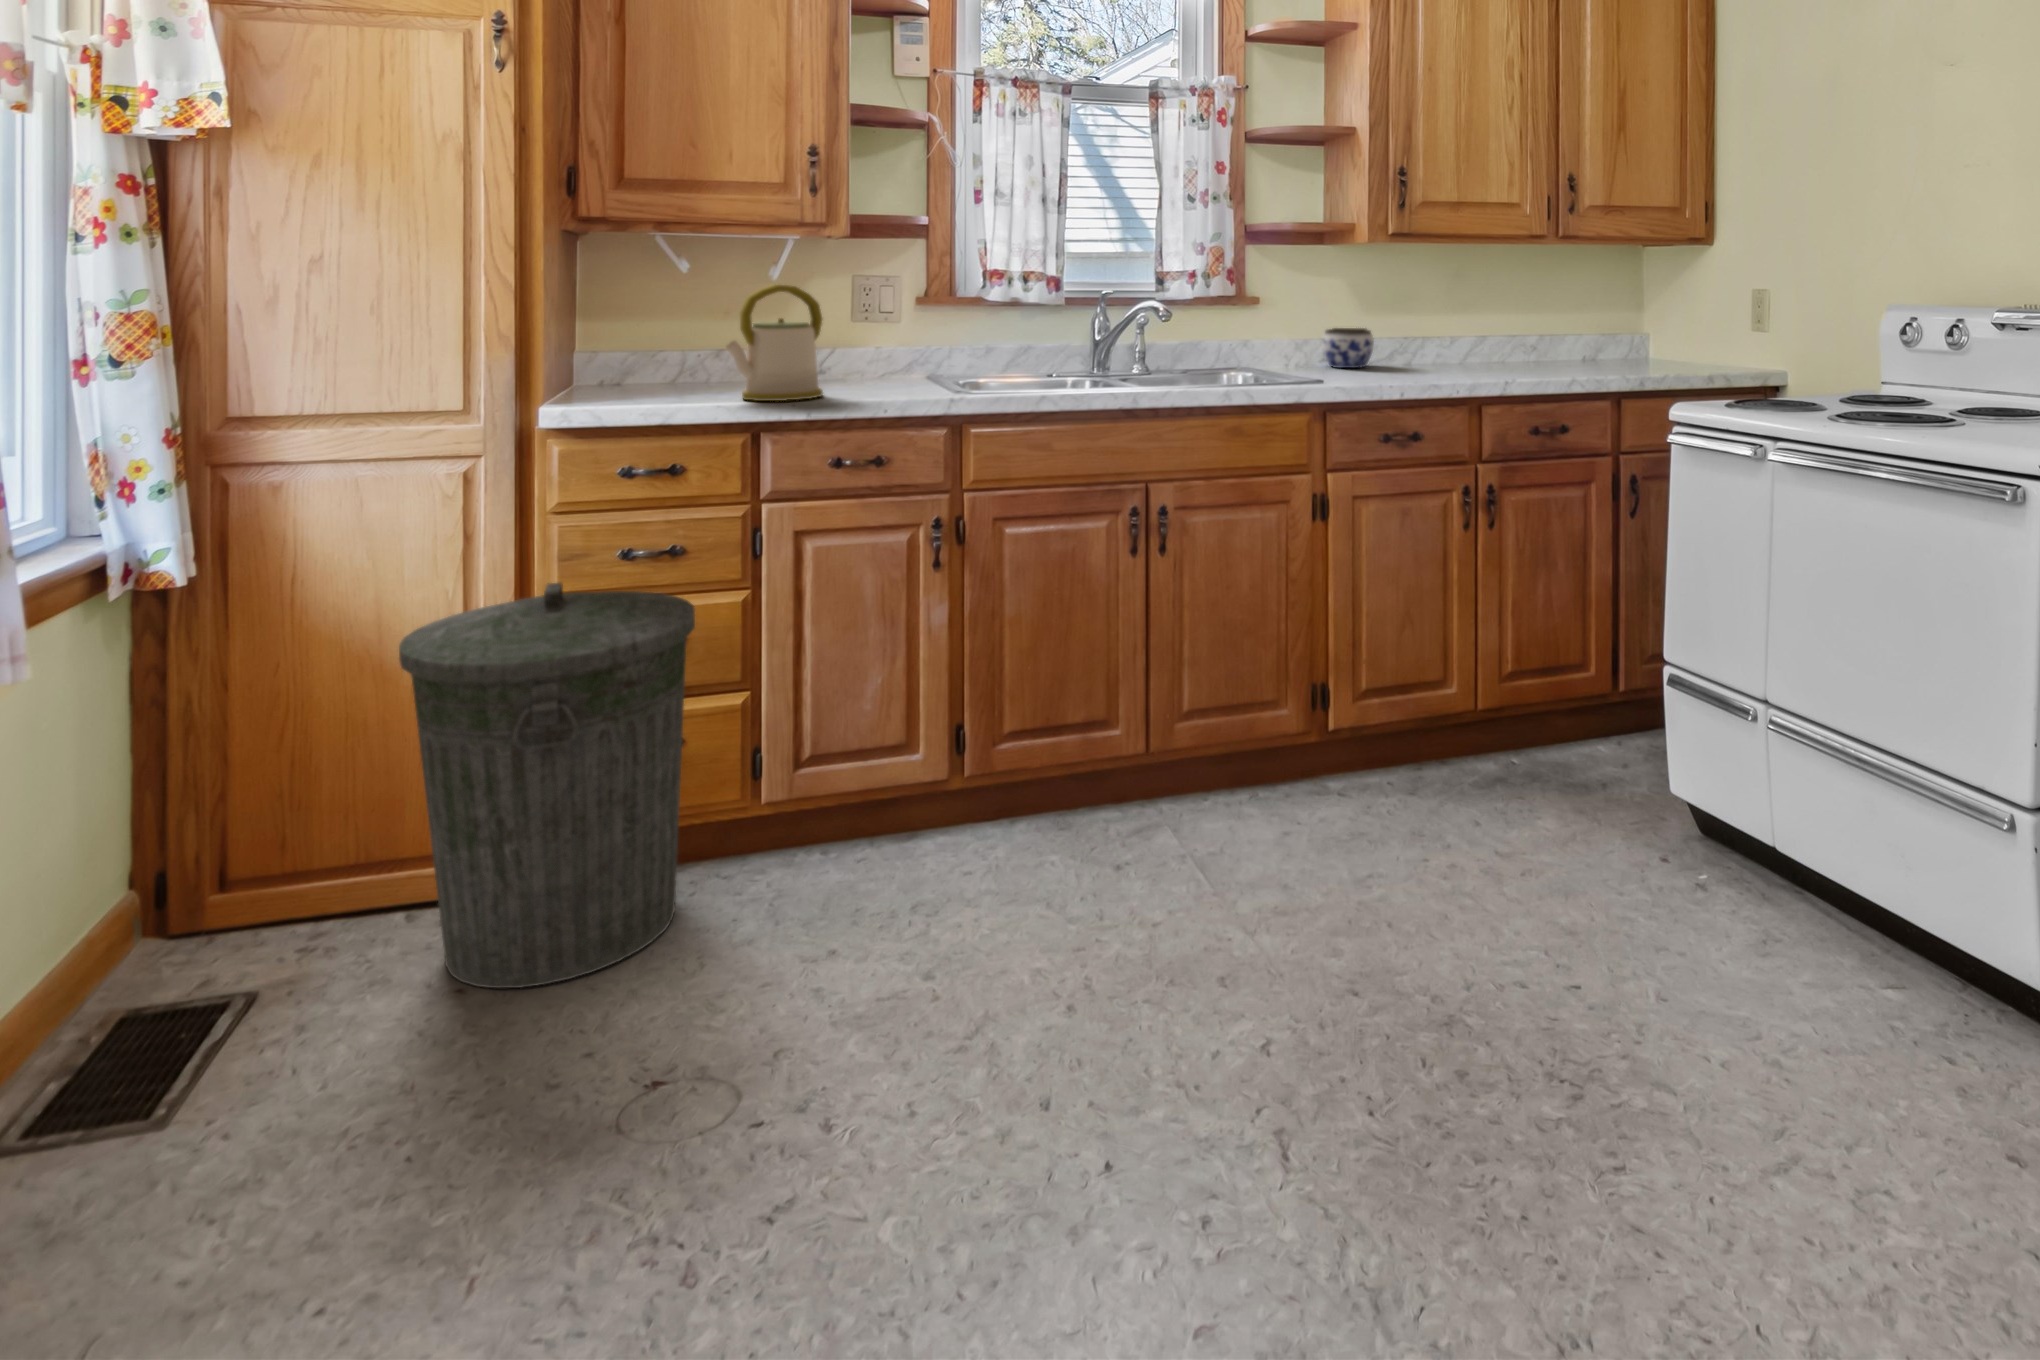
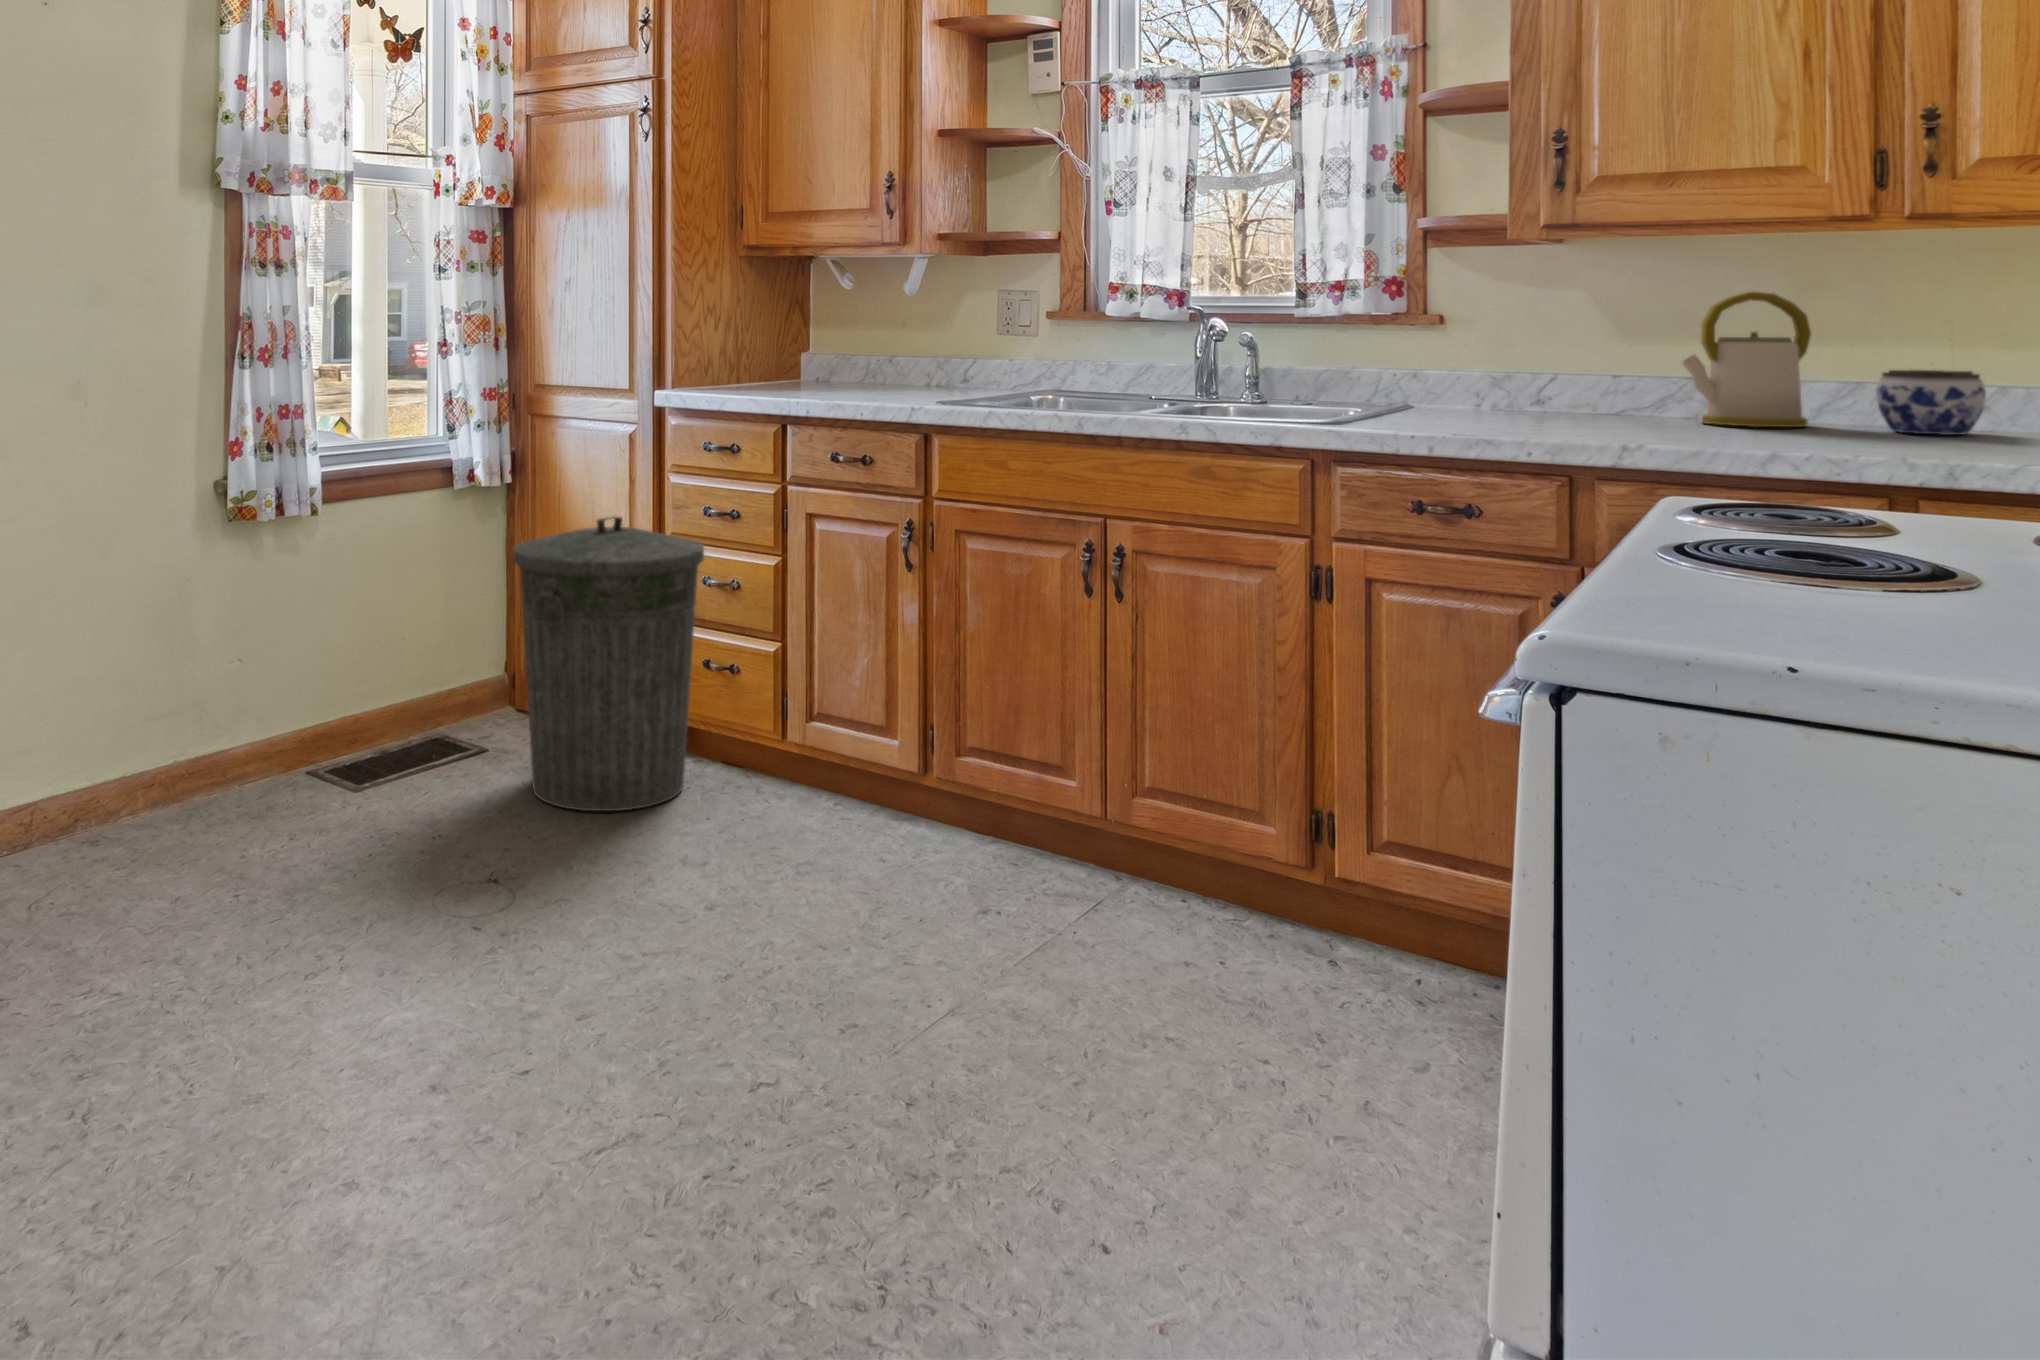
kettle: present [726,284,823,401] -> present [1683,292,1811,427]
jar: present [1322,328,1374,368] -> present [1876,370,1986,435]

